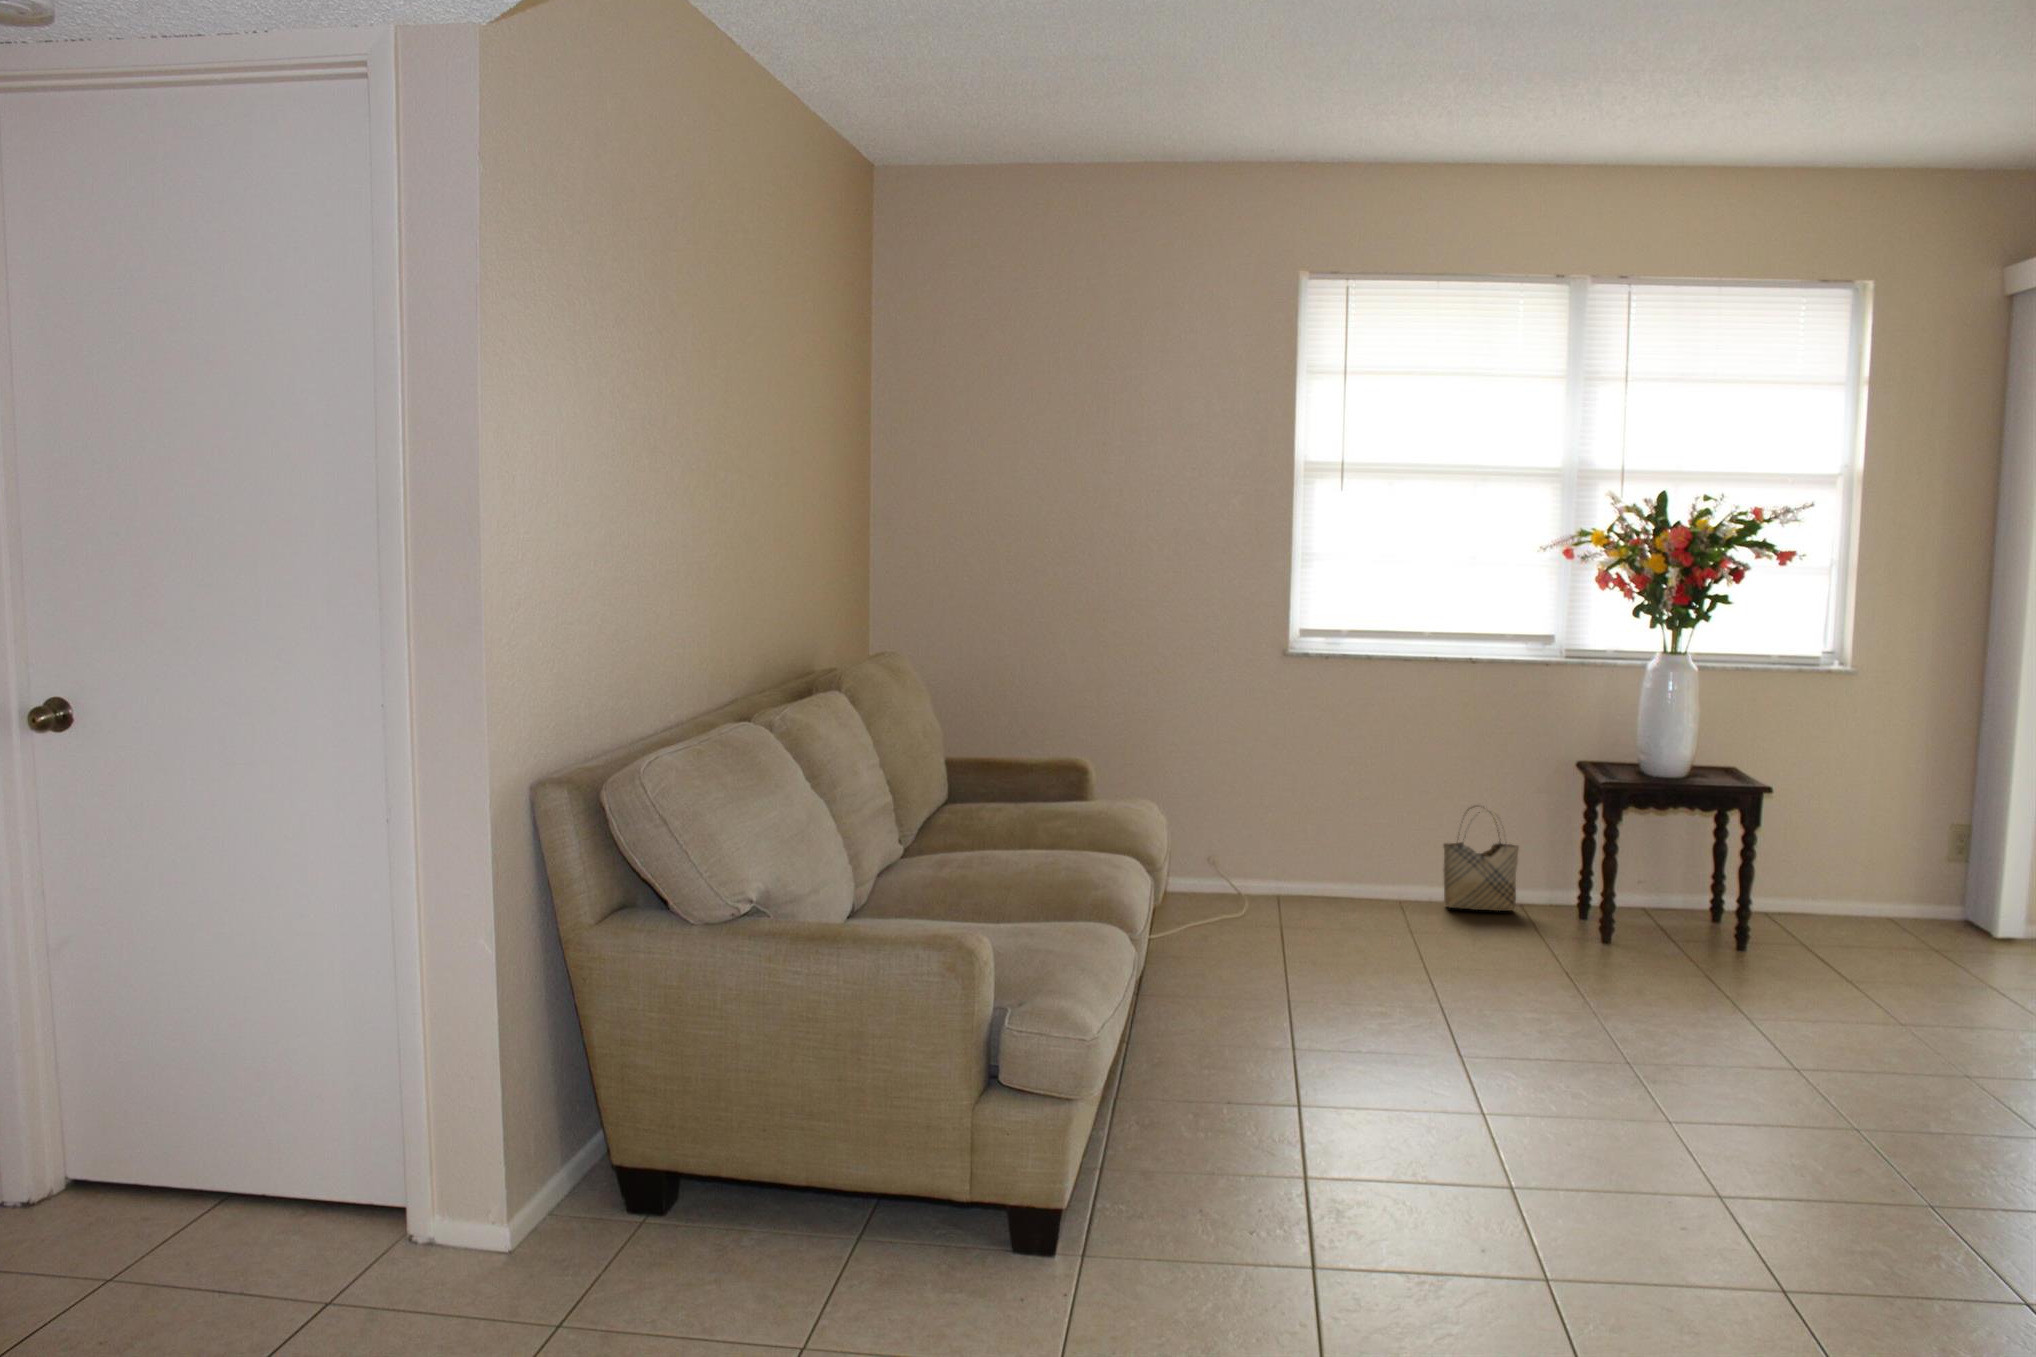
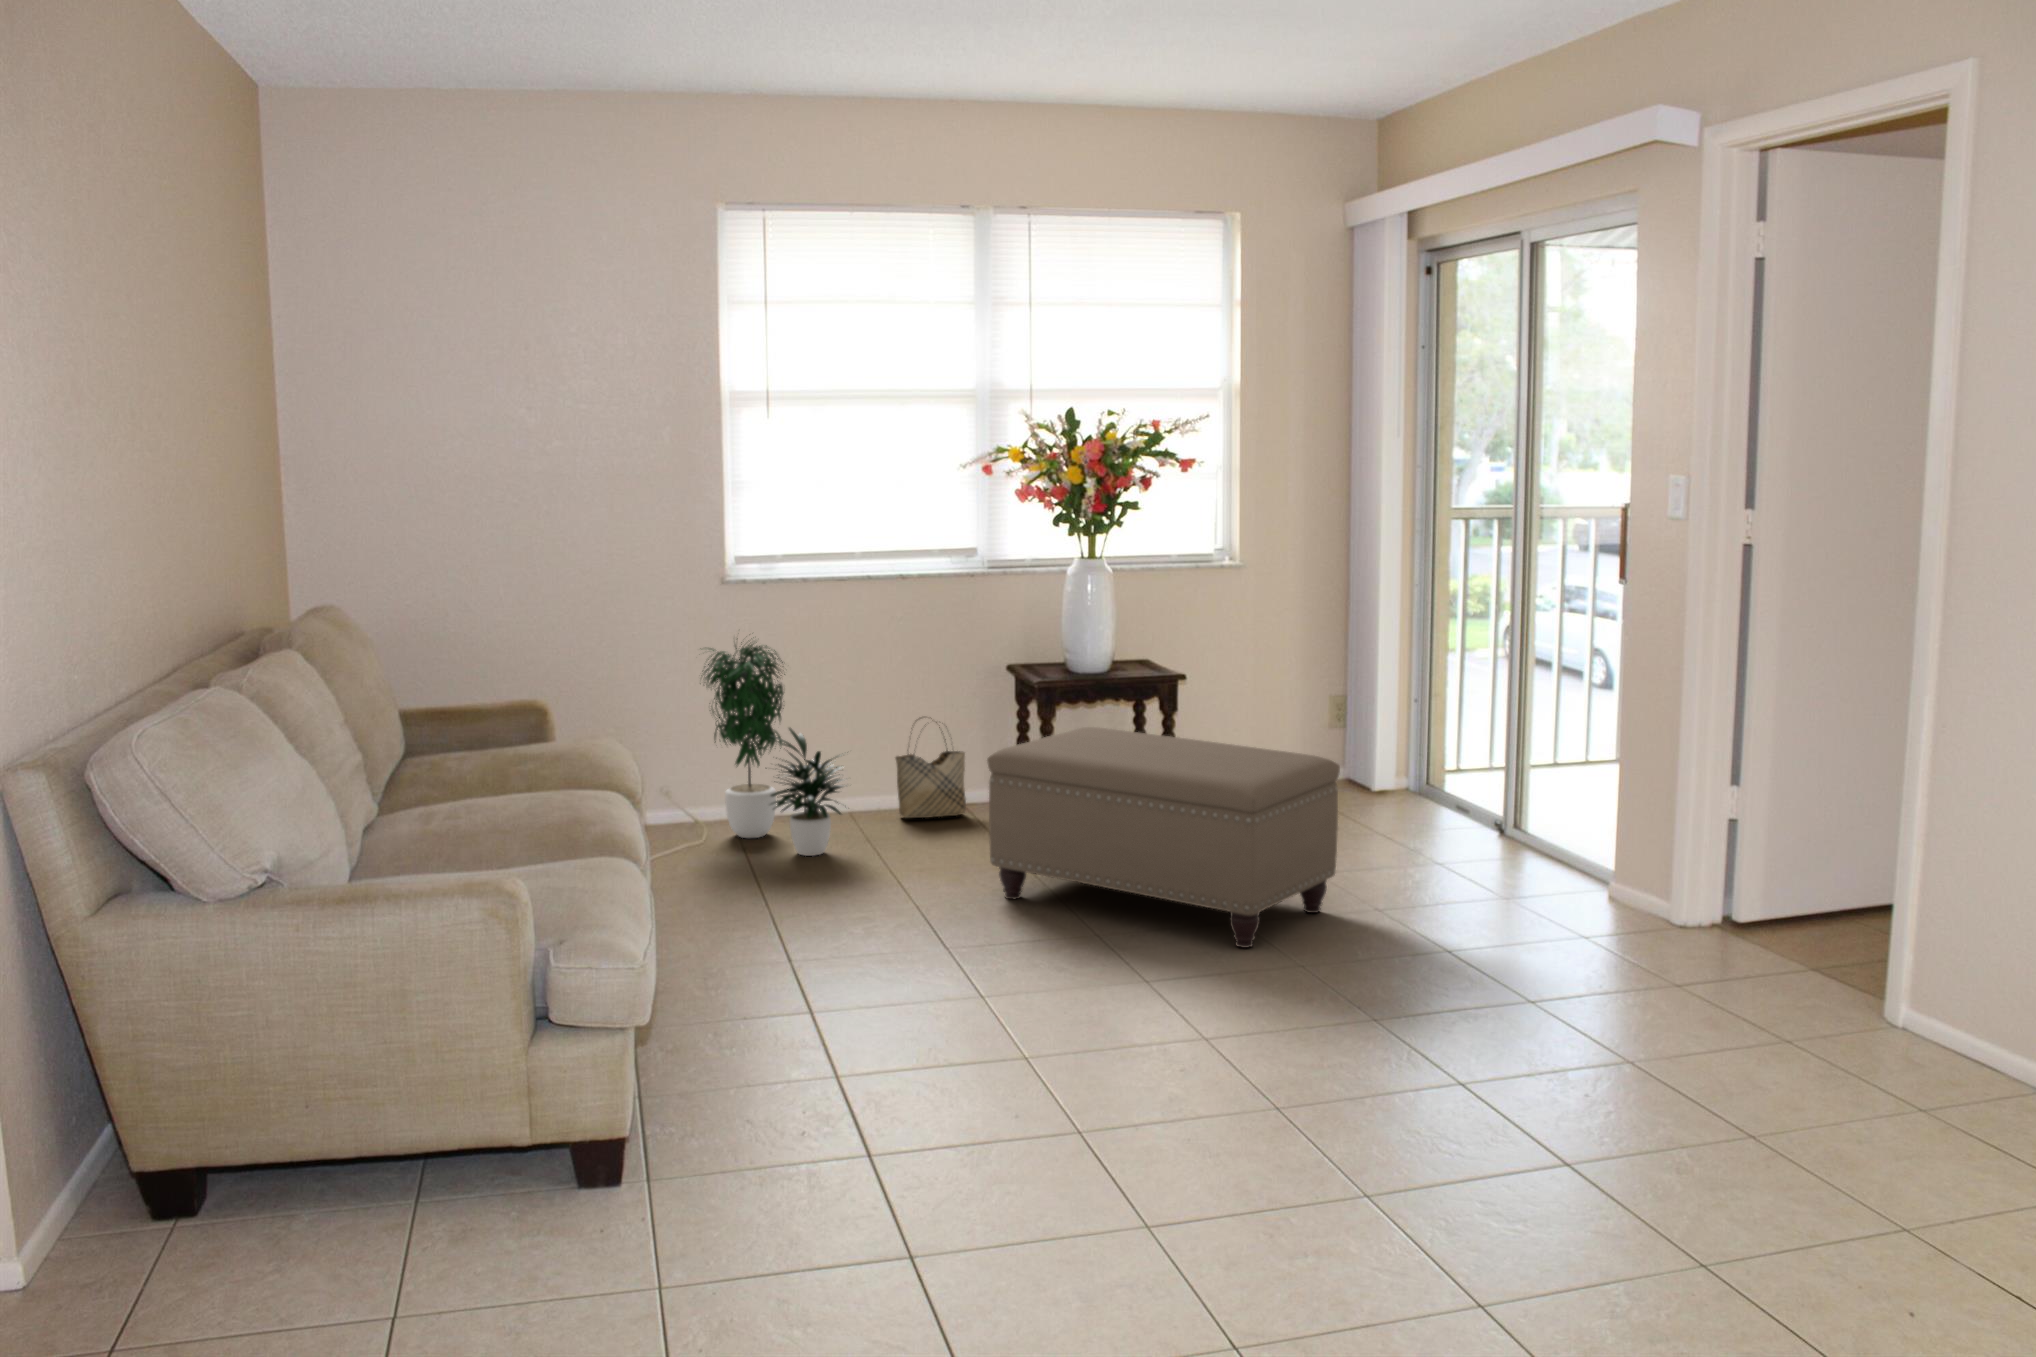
potted plant: none [1246,701,1391,935] -> present [703,638,847,856]
ottoman: none [1524,833,1958,1106] -> present [987,727,1340,948]

